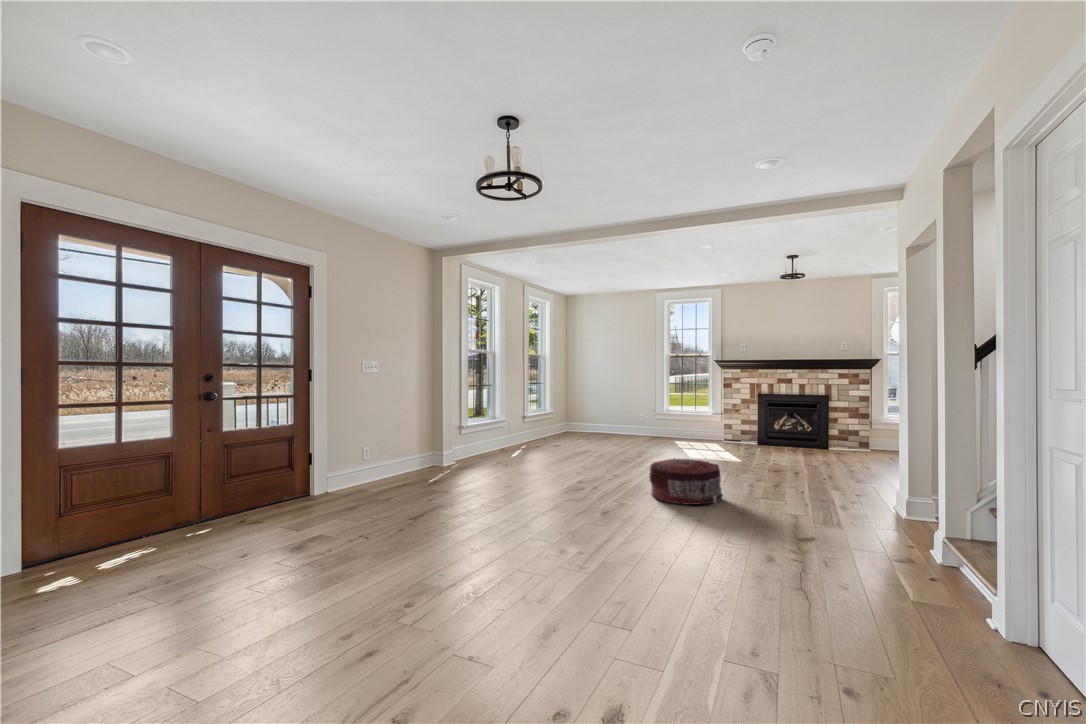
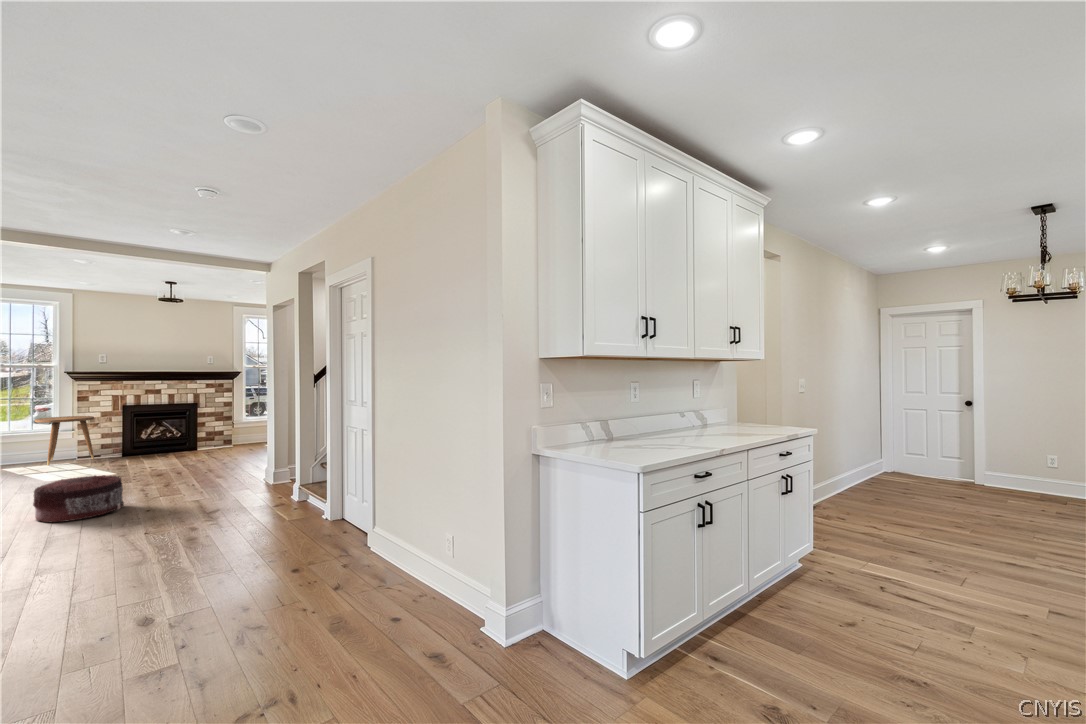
side table: none [692,400,734,443] -> present [35,416,94,465]

